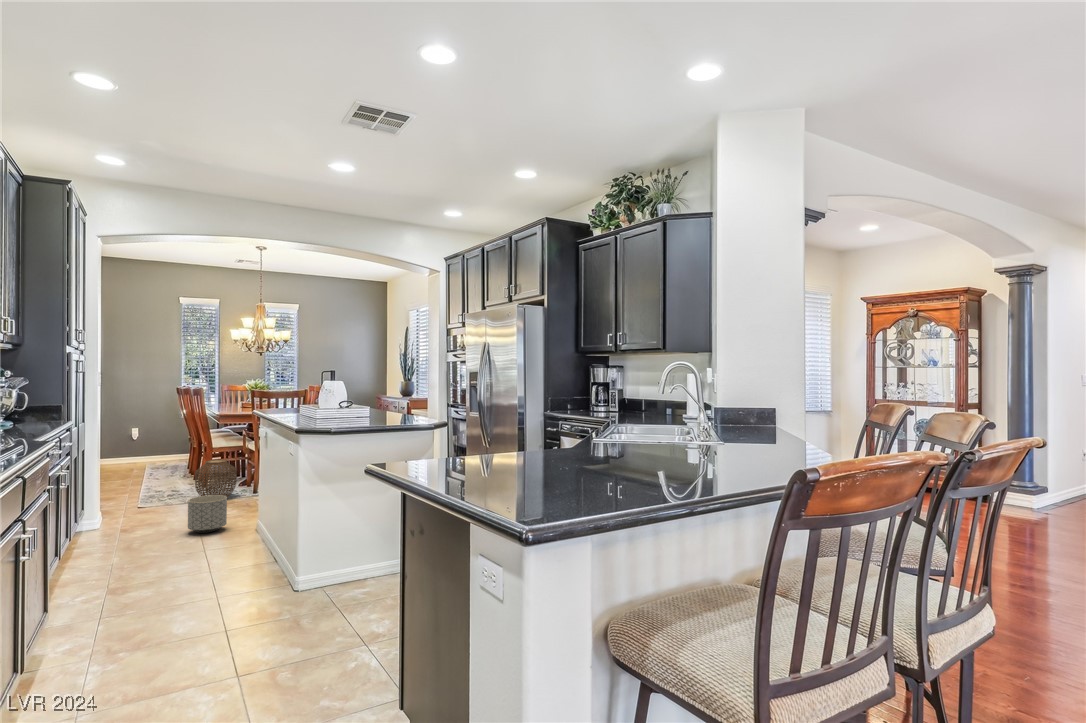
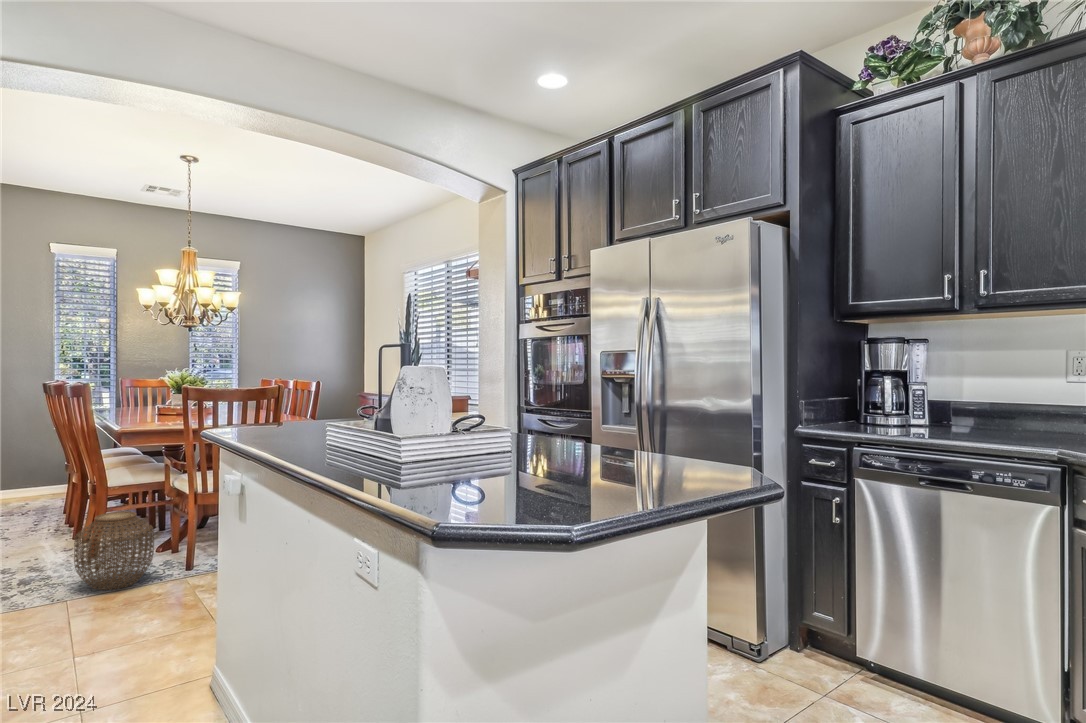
planter: present [188,495,227,533] -> none [54,604,143,695]

